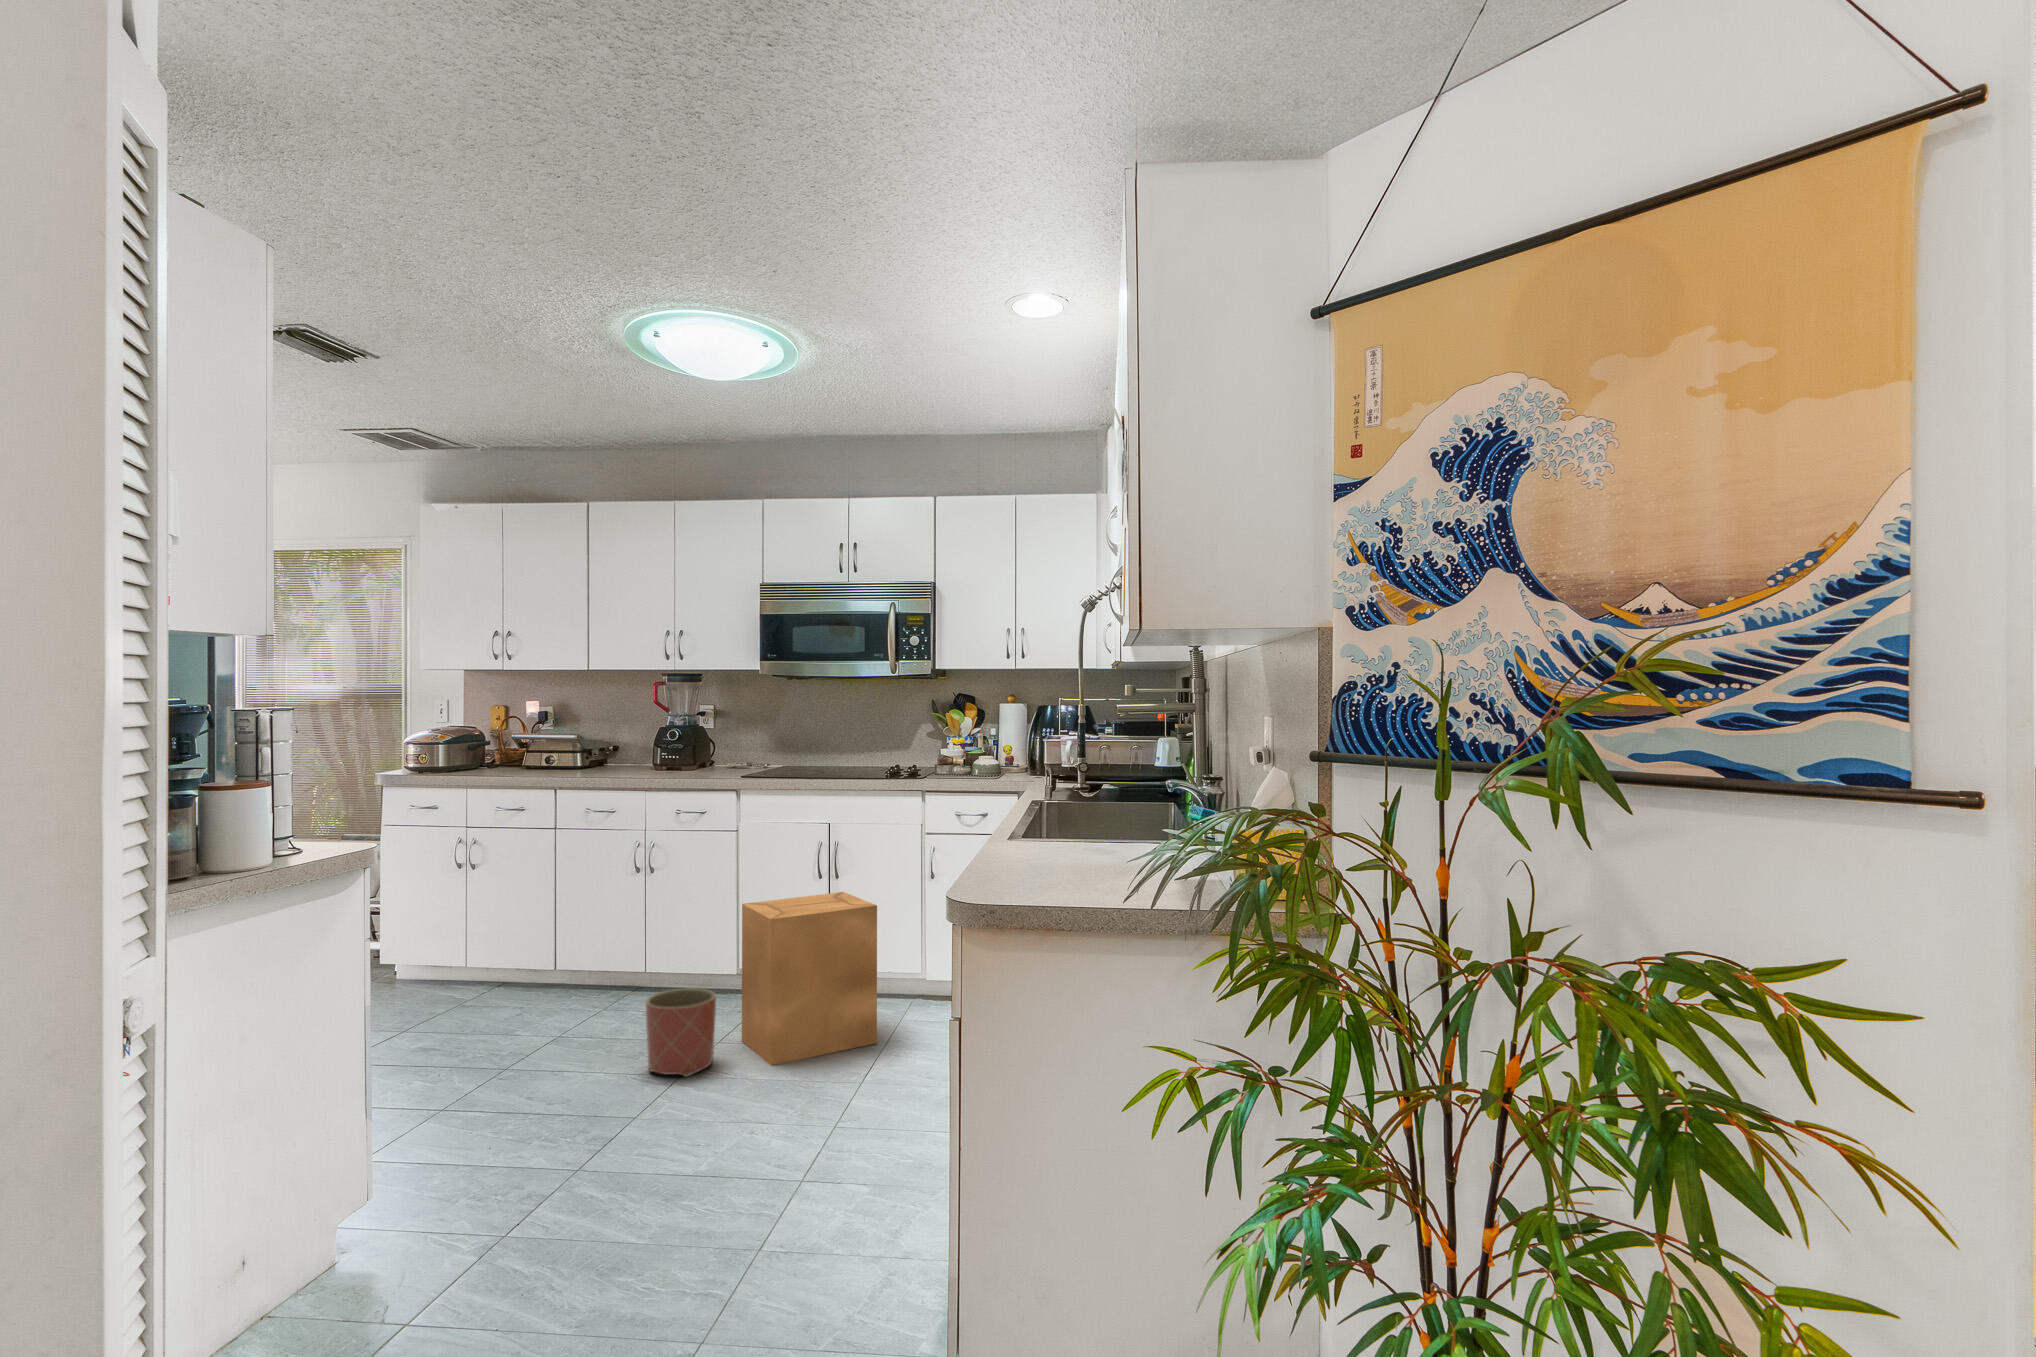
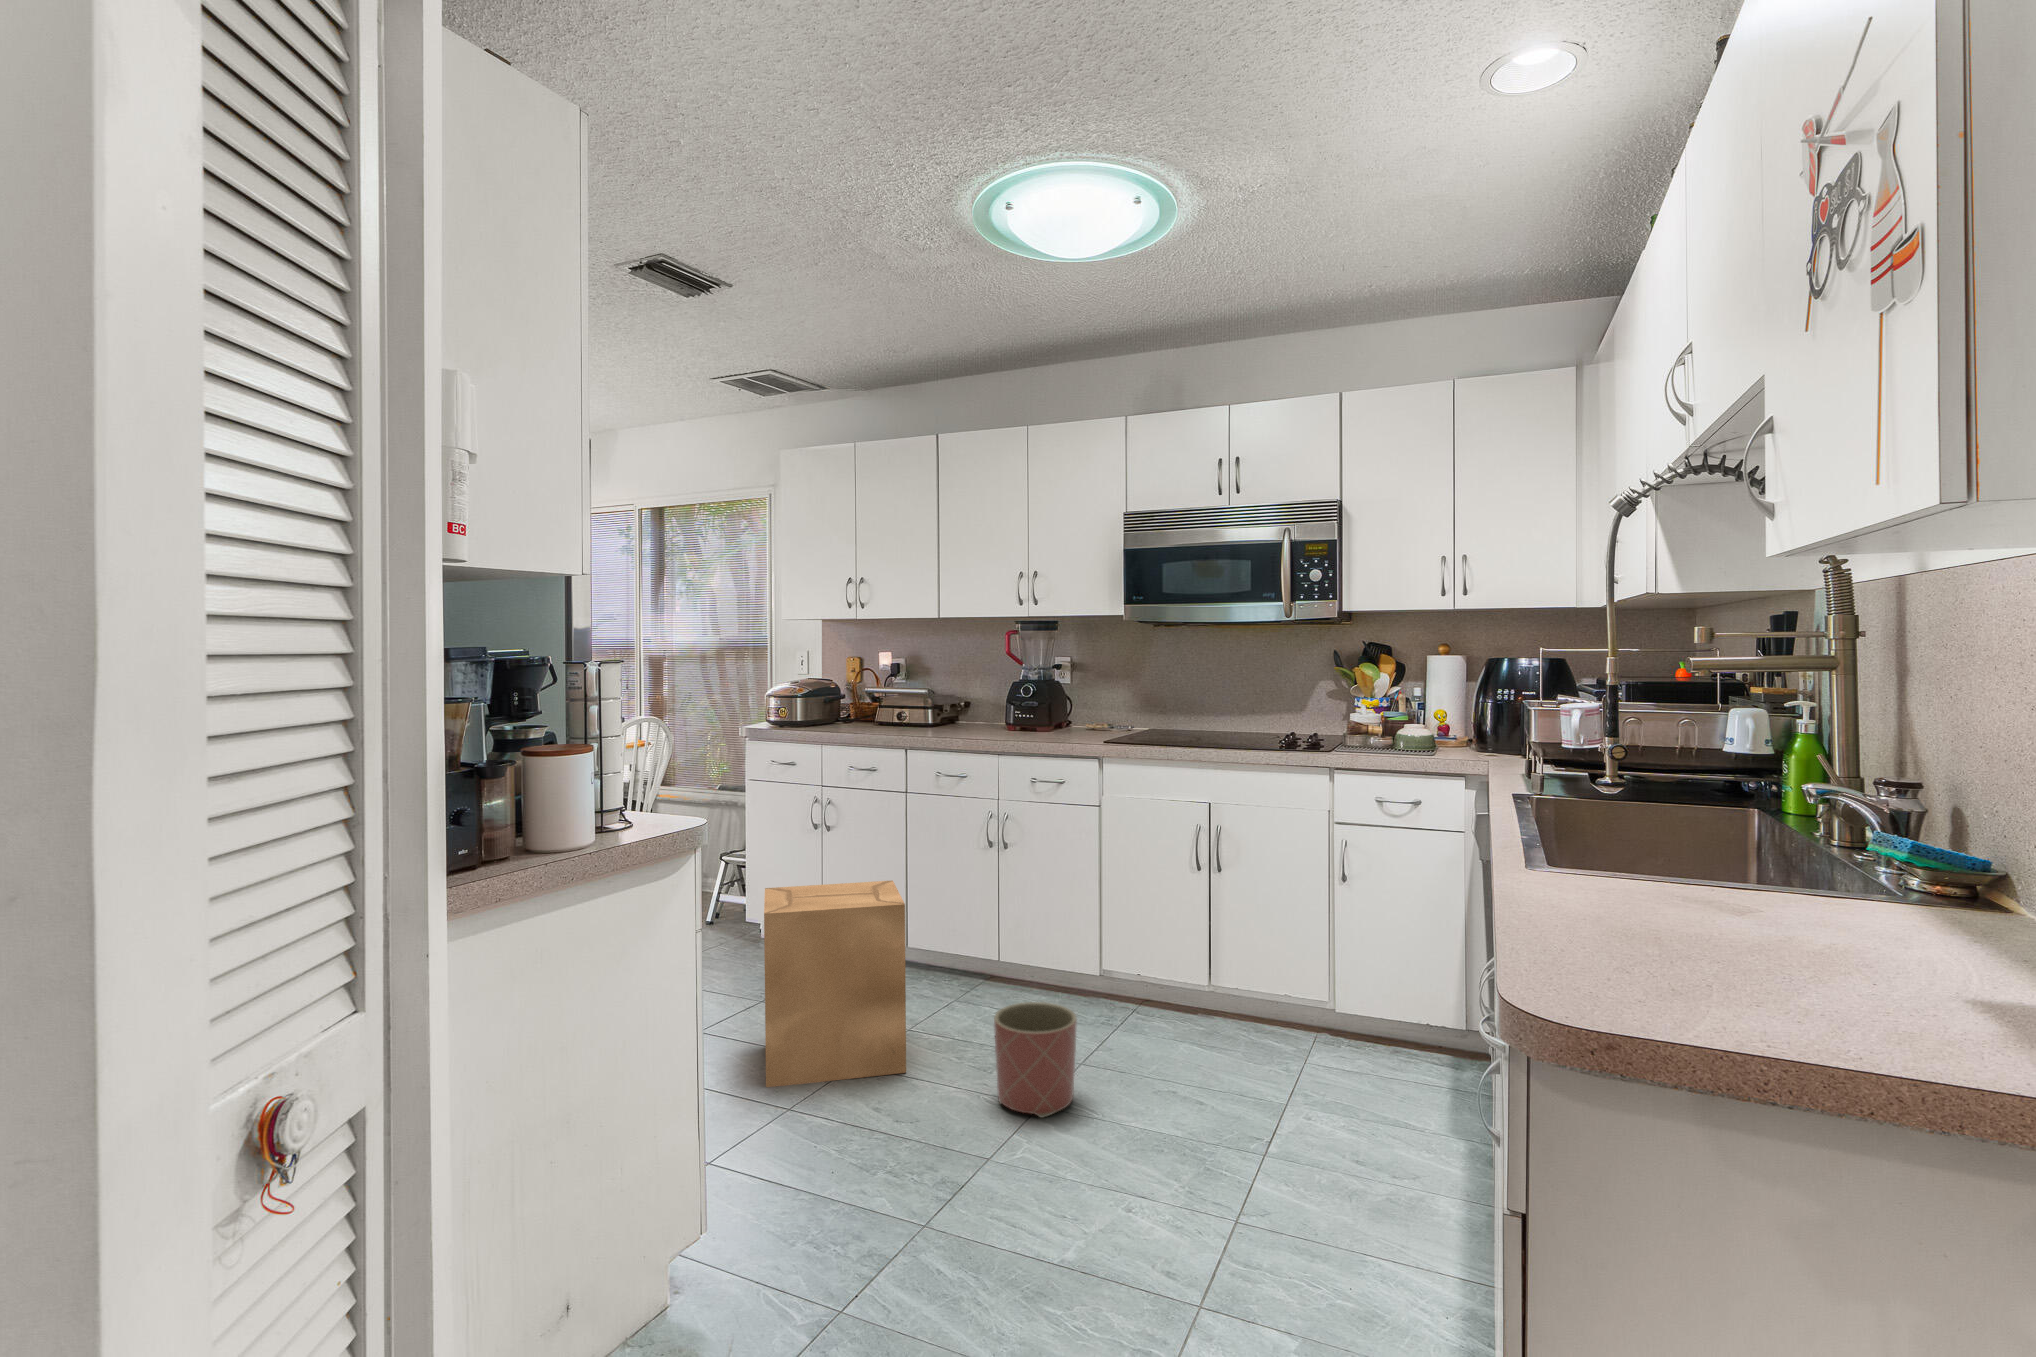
cardboard box: present [742,892,877,1065] -> present [764,880,906,1087]

